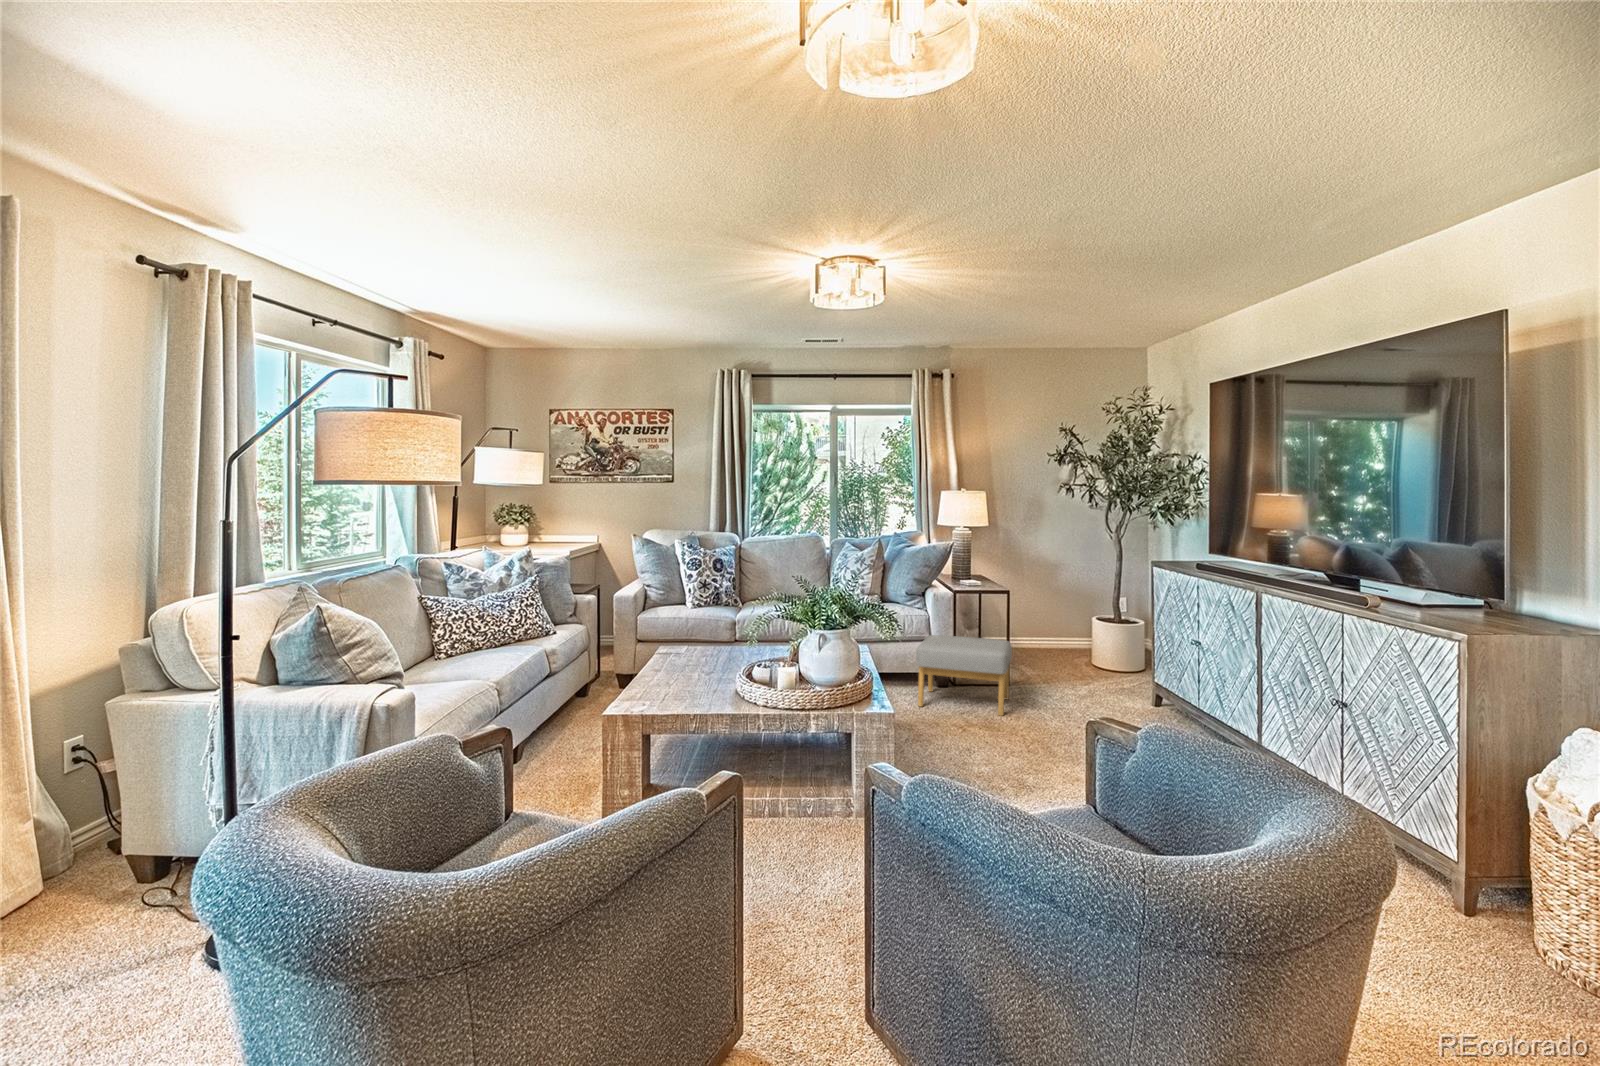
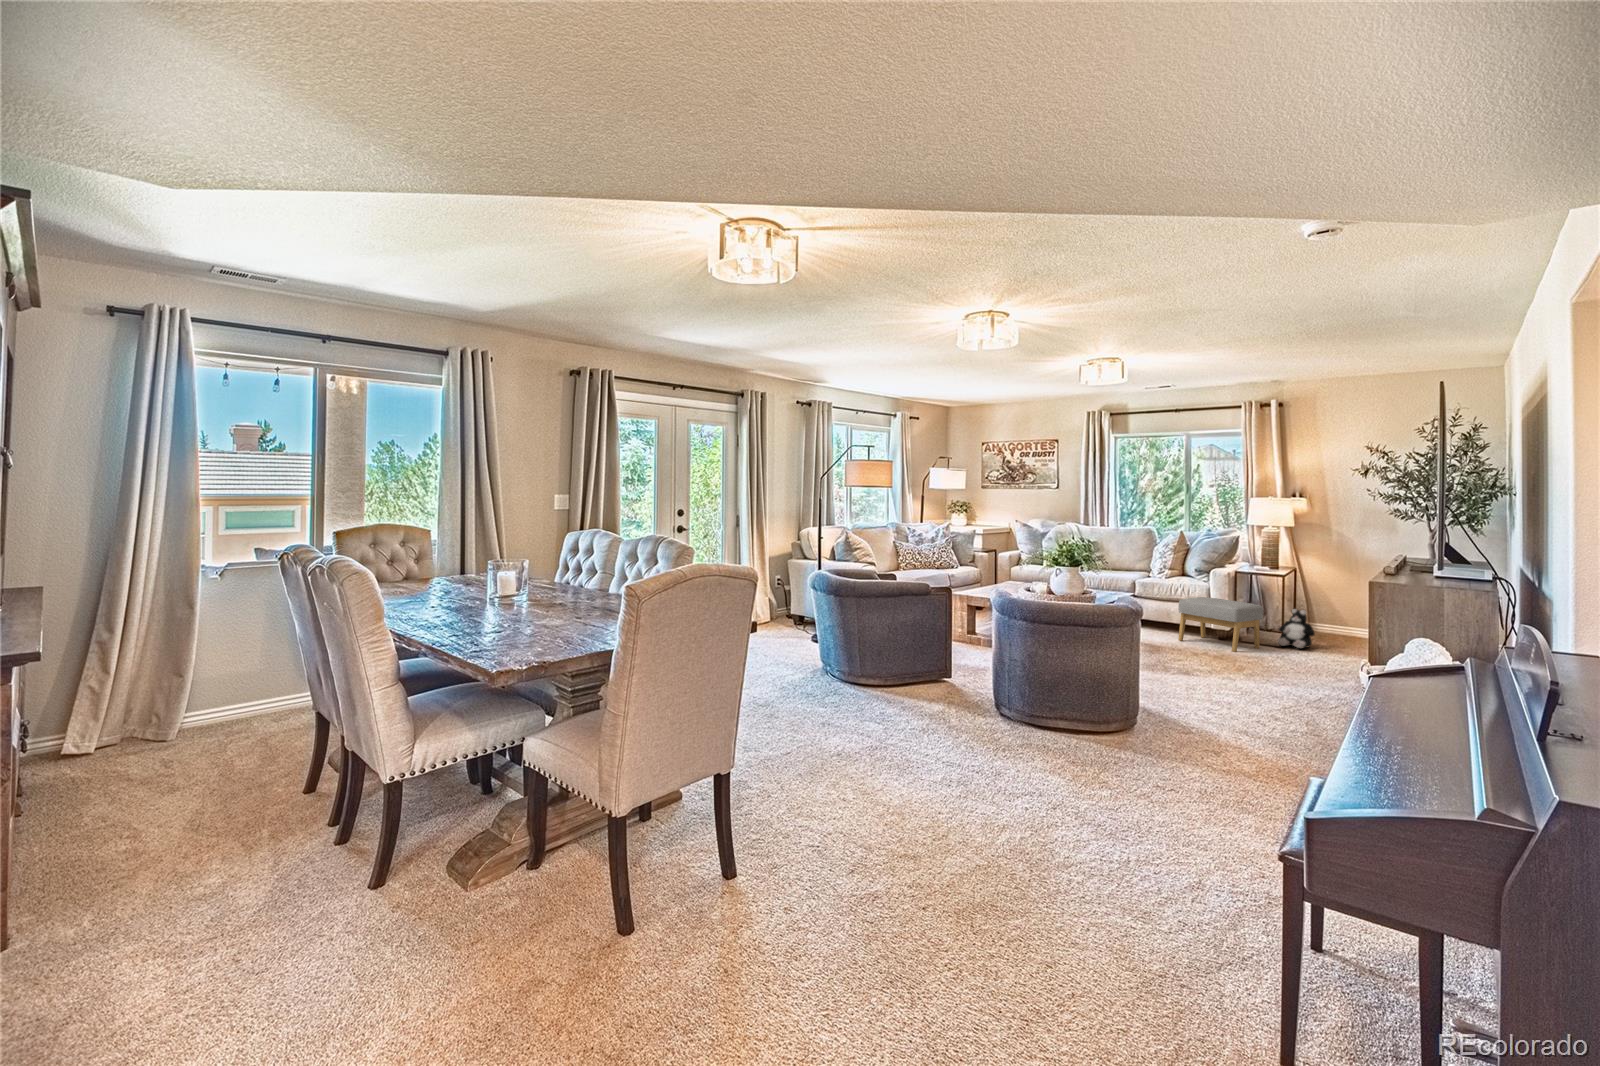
plush toy: none [1009,636,1051,689] -> present [1277,609,1315,648]

